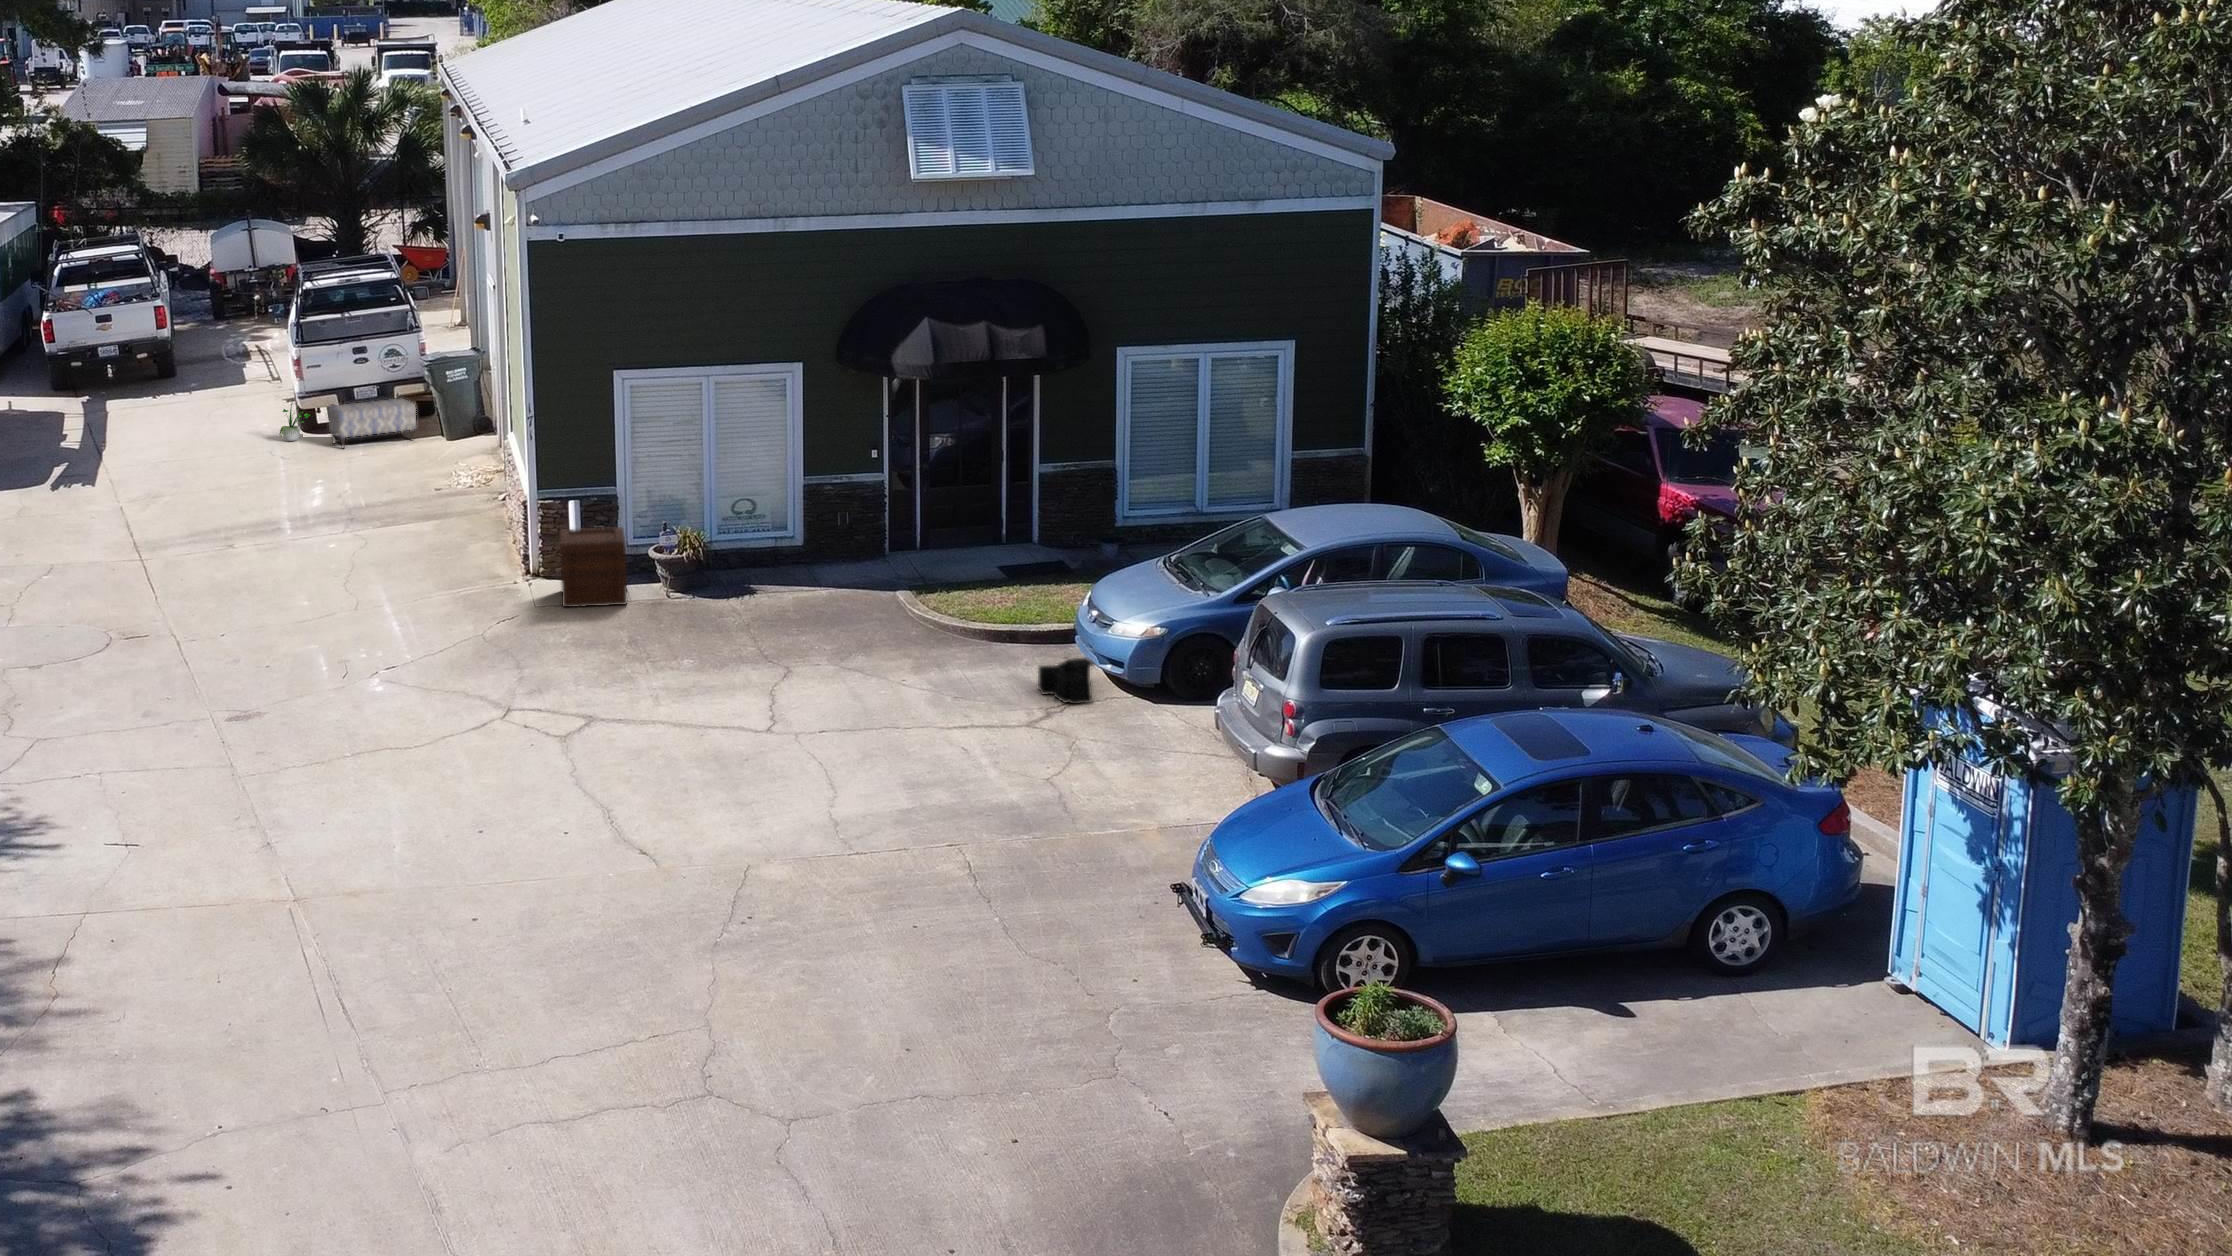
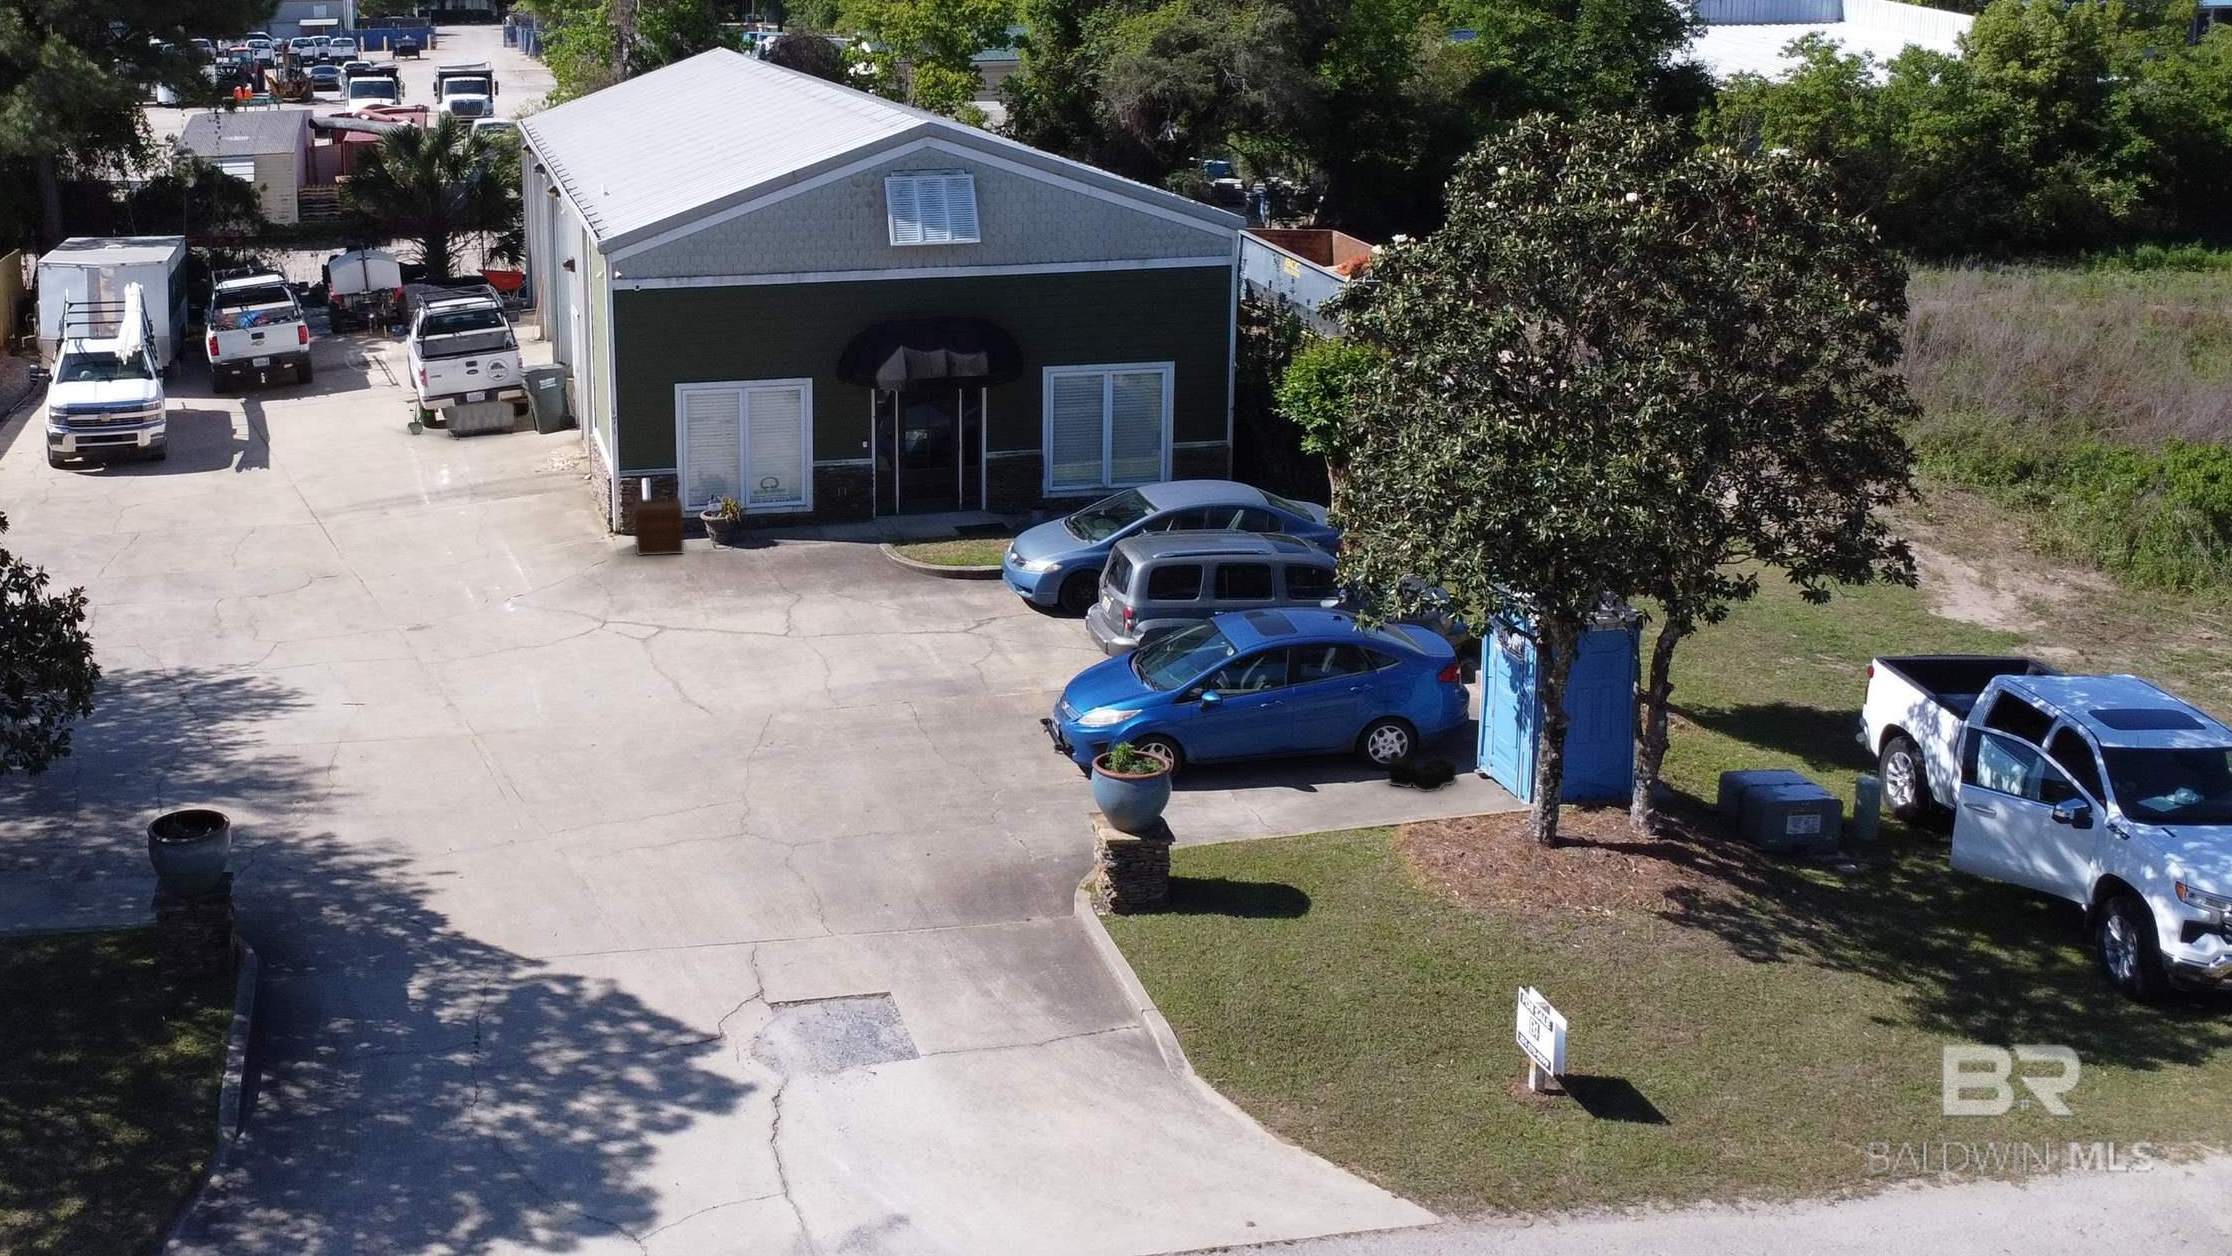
storage bin: present [1038,658,1094,704] -> present [1384,756,1456,792]

